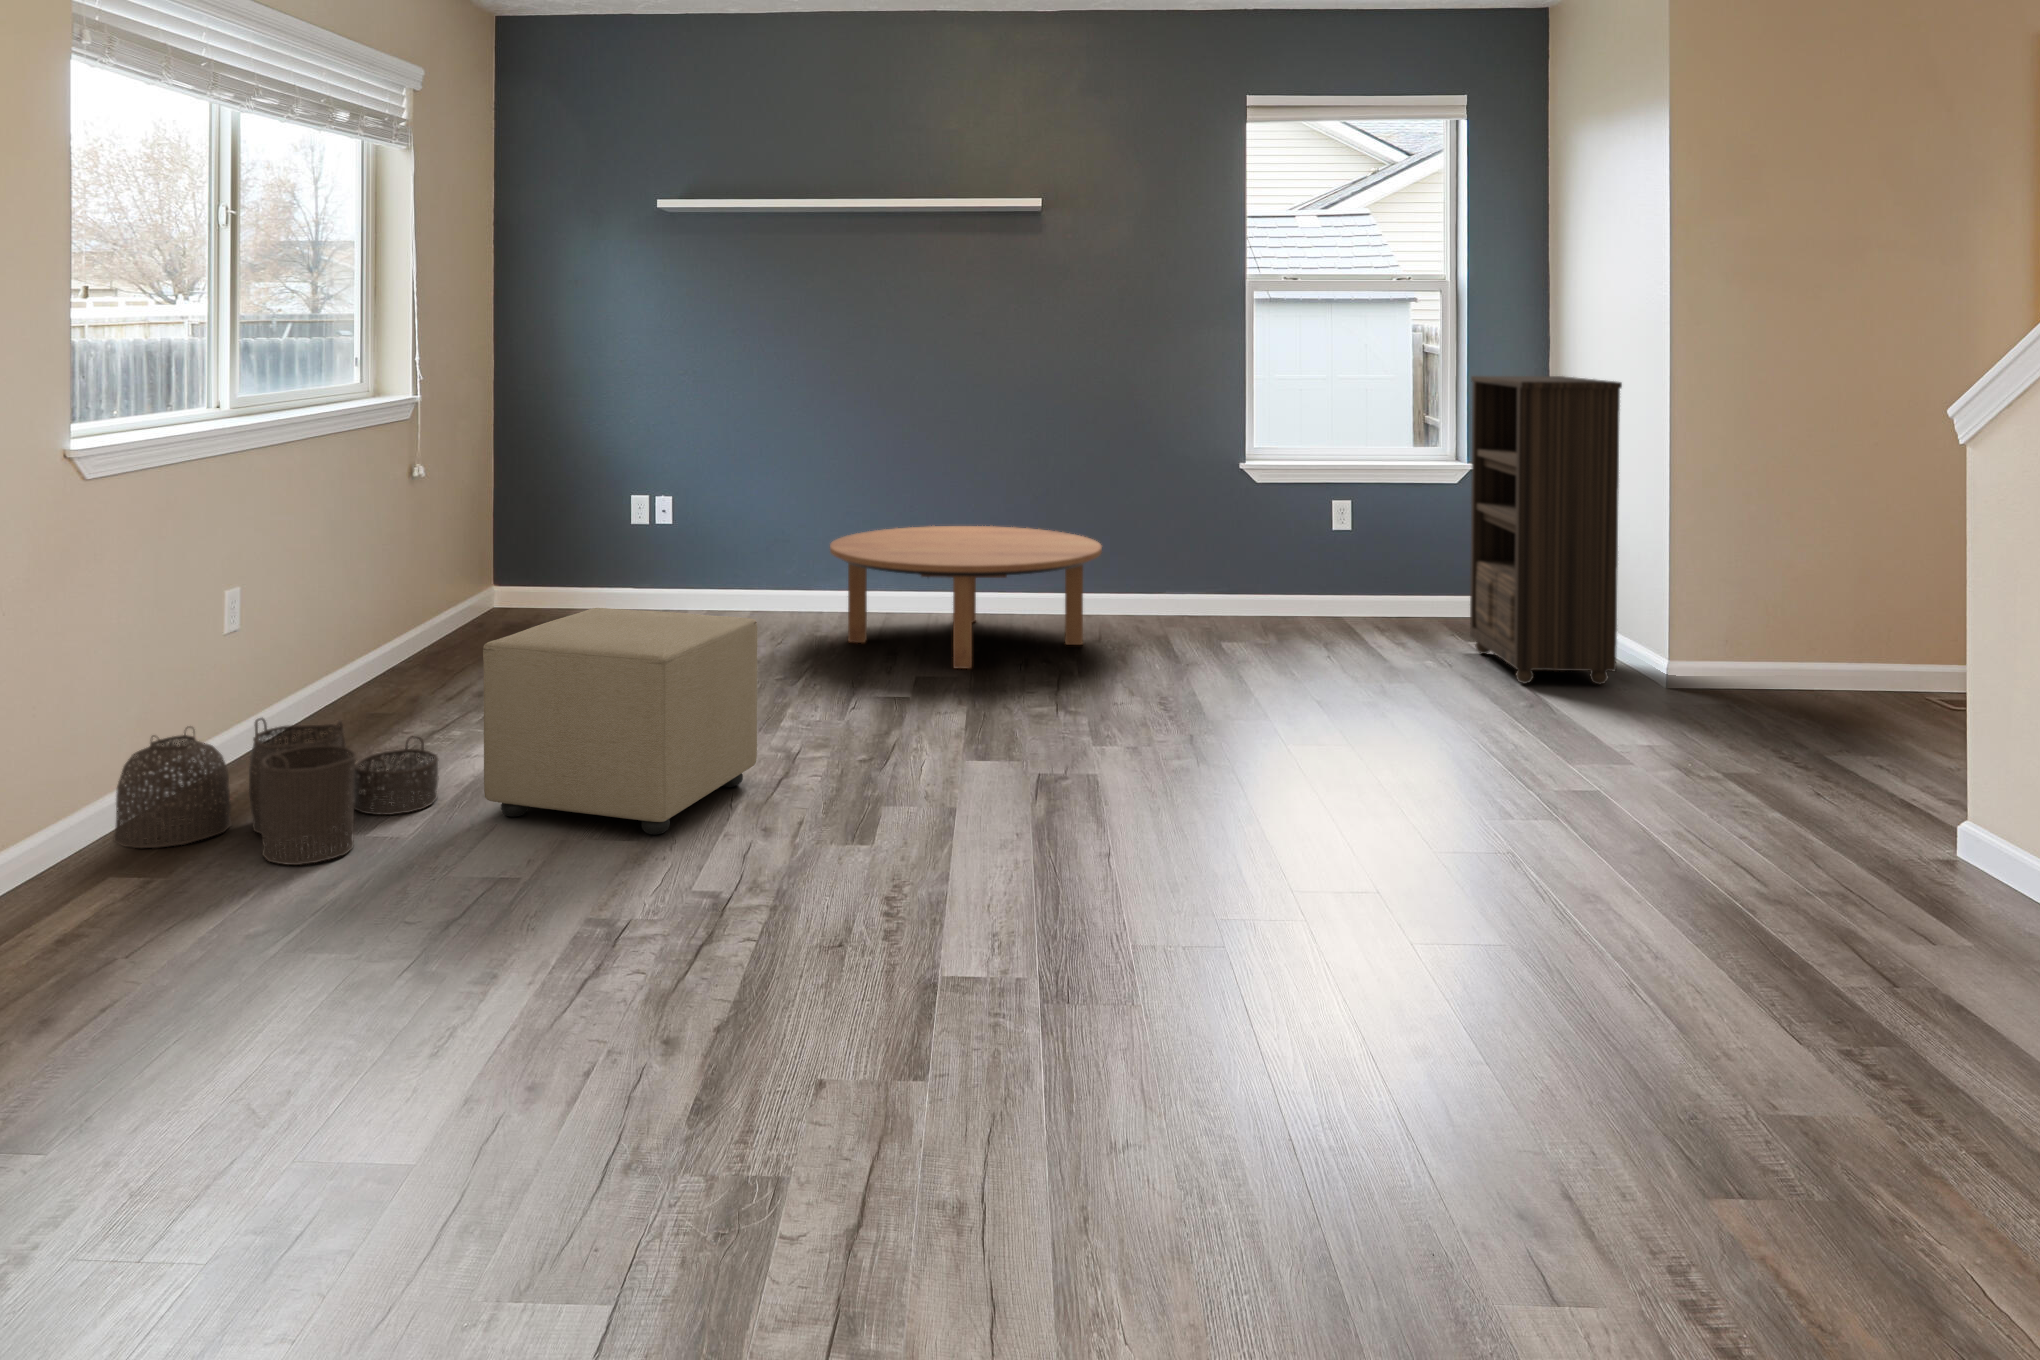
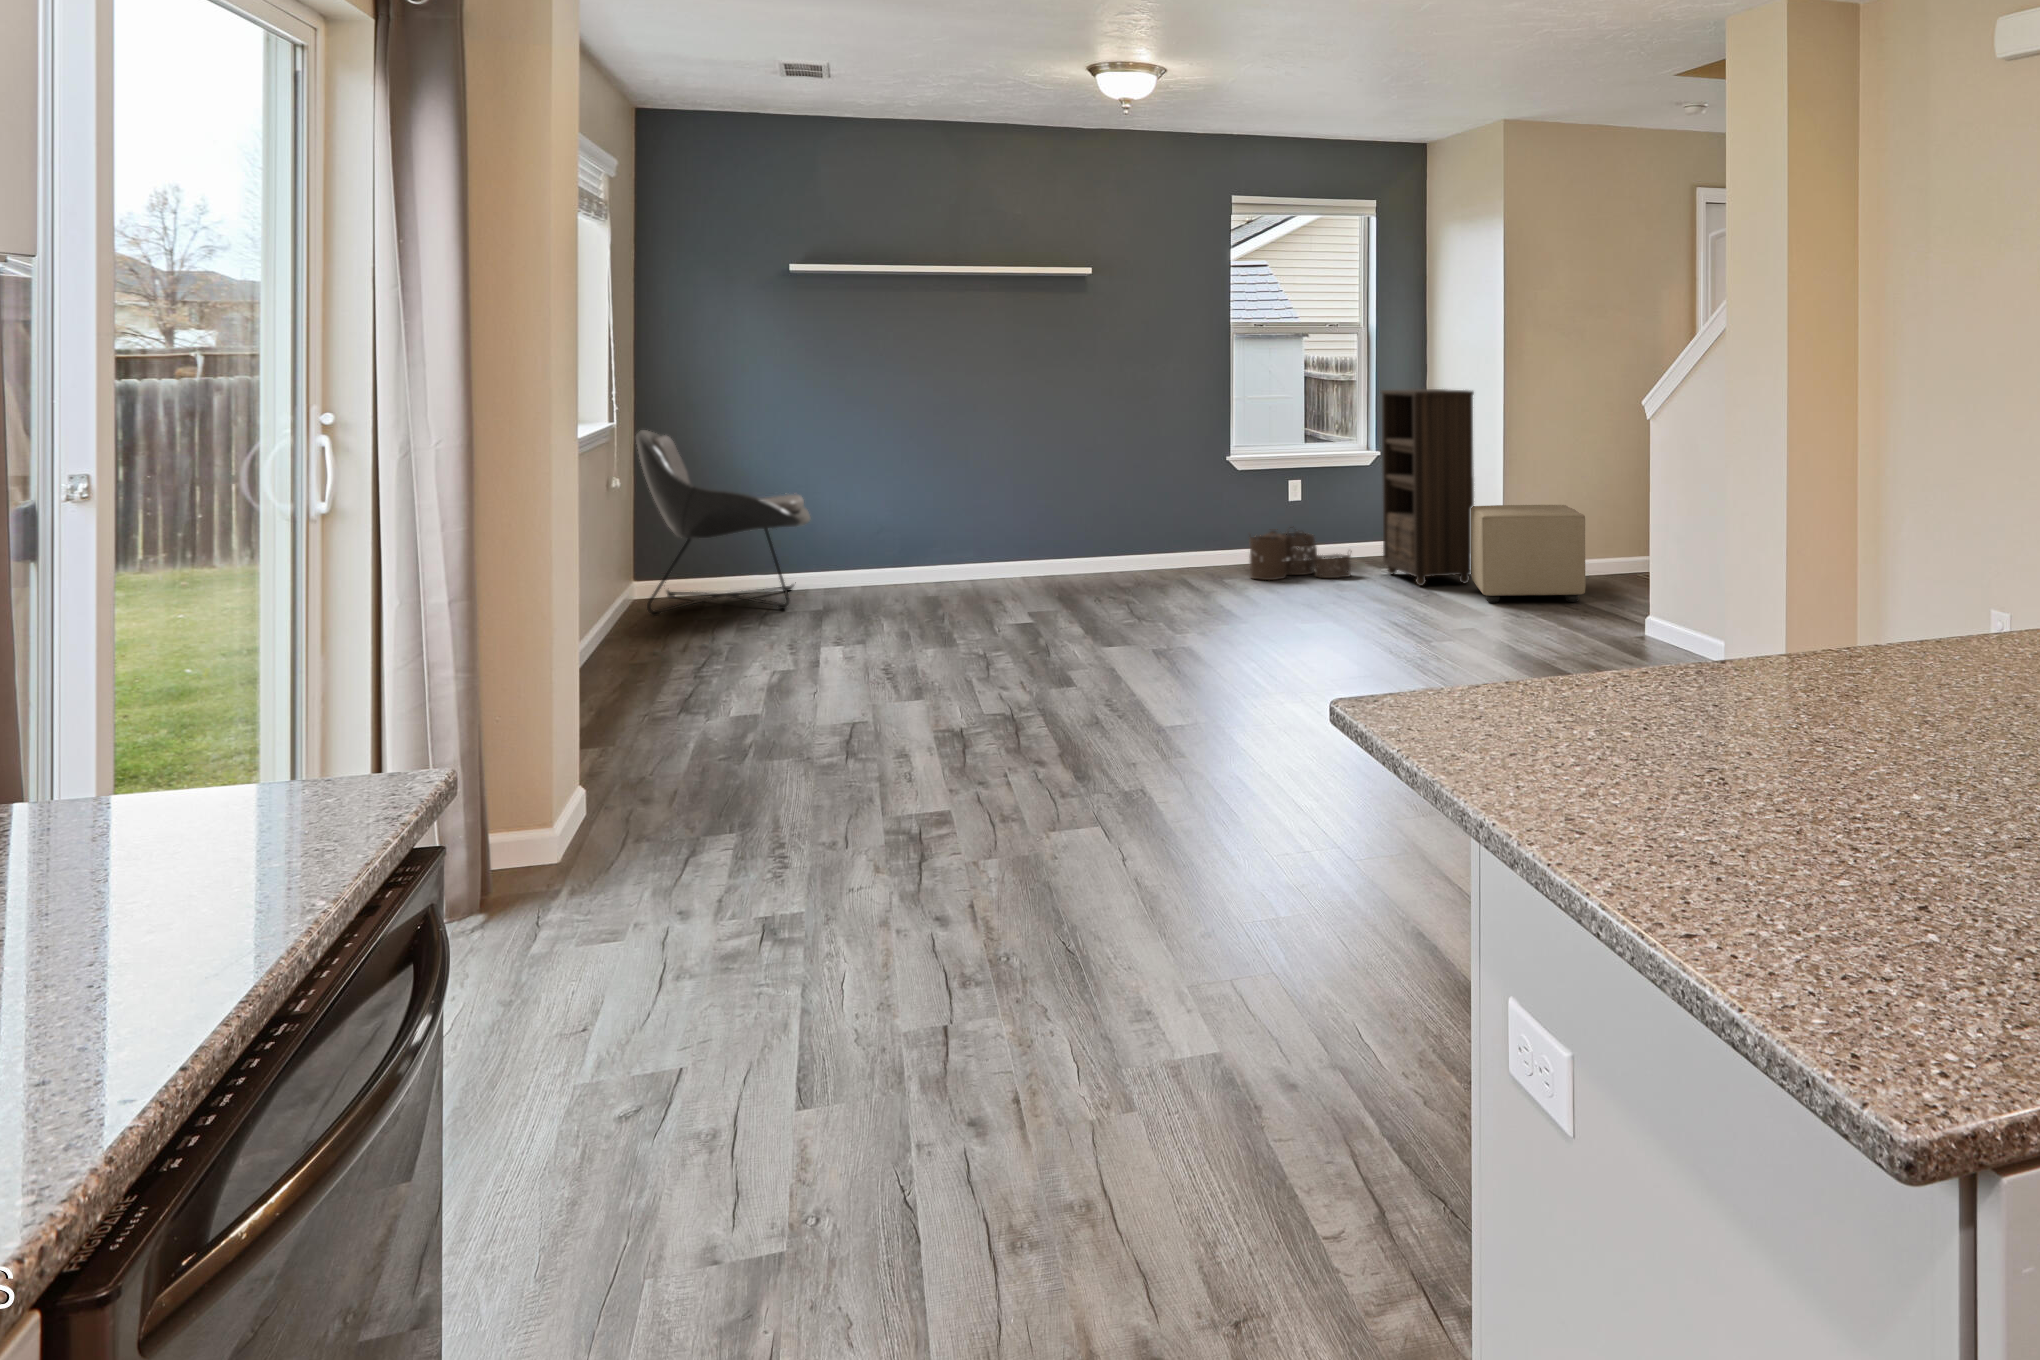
lounge chair: none [455,407,679,649] -> present [636,430,811,616]
coffee table: present [830,526,1102,668] -> none [941,509,1141,603]
ottoman: present [483,608,757,835] -> present [1471,505,1585,603]
woven basket: present [114,718,438,865] -> present [1249,527,1351,580]

